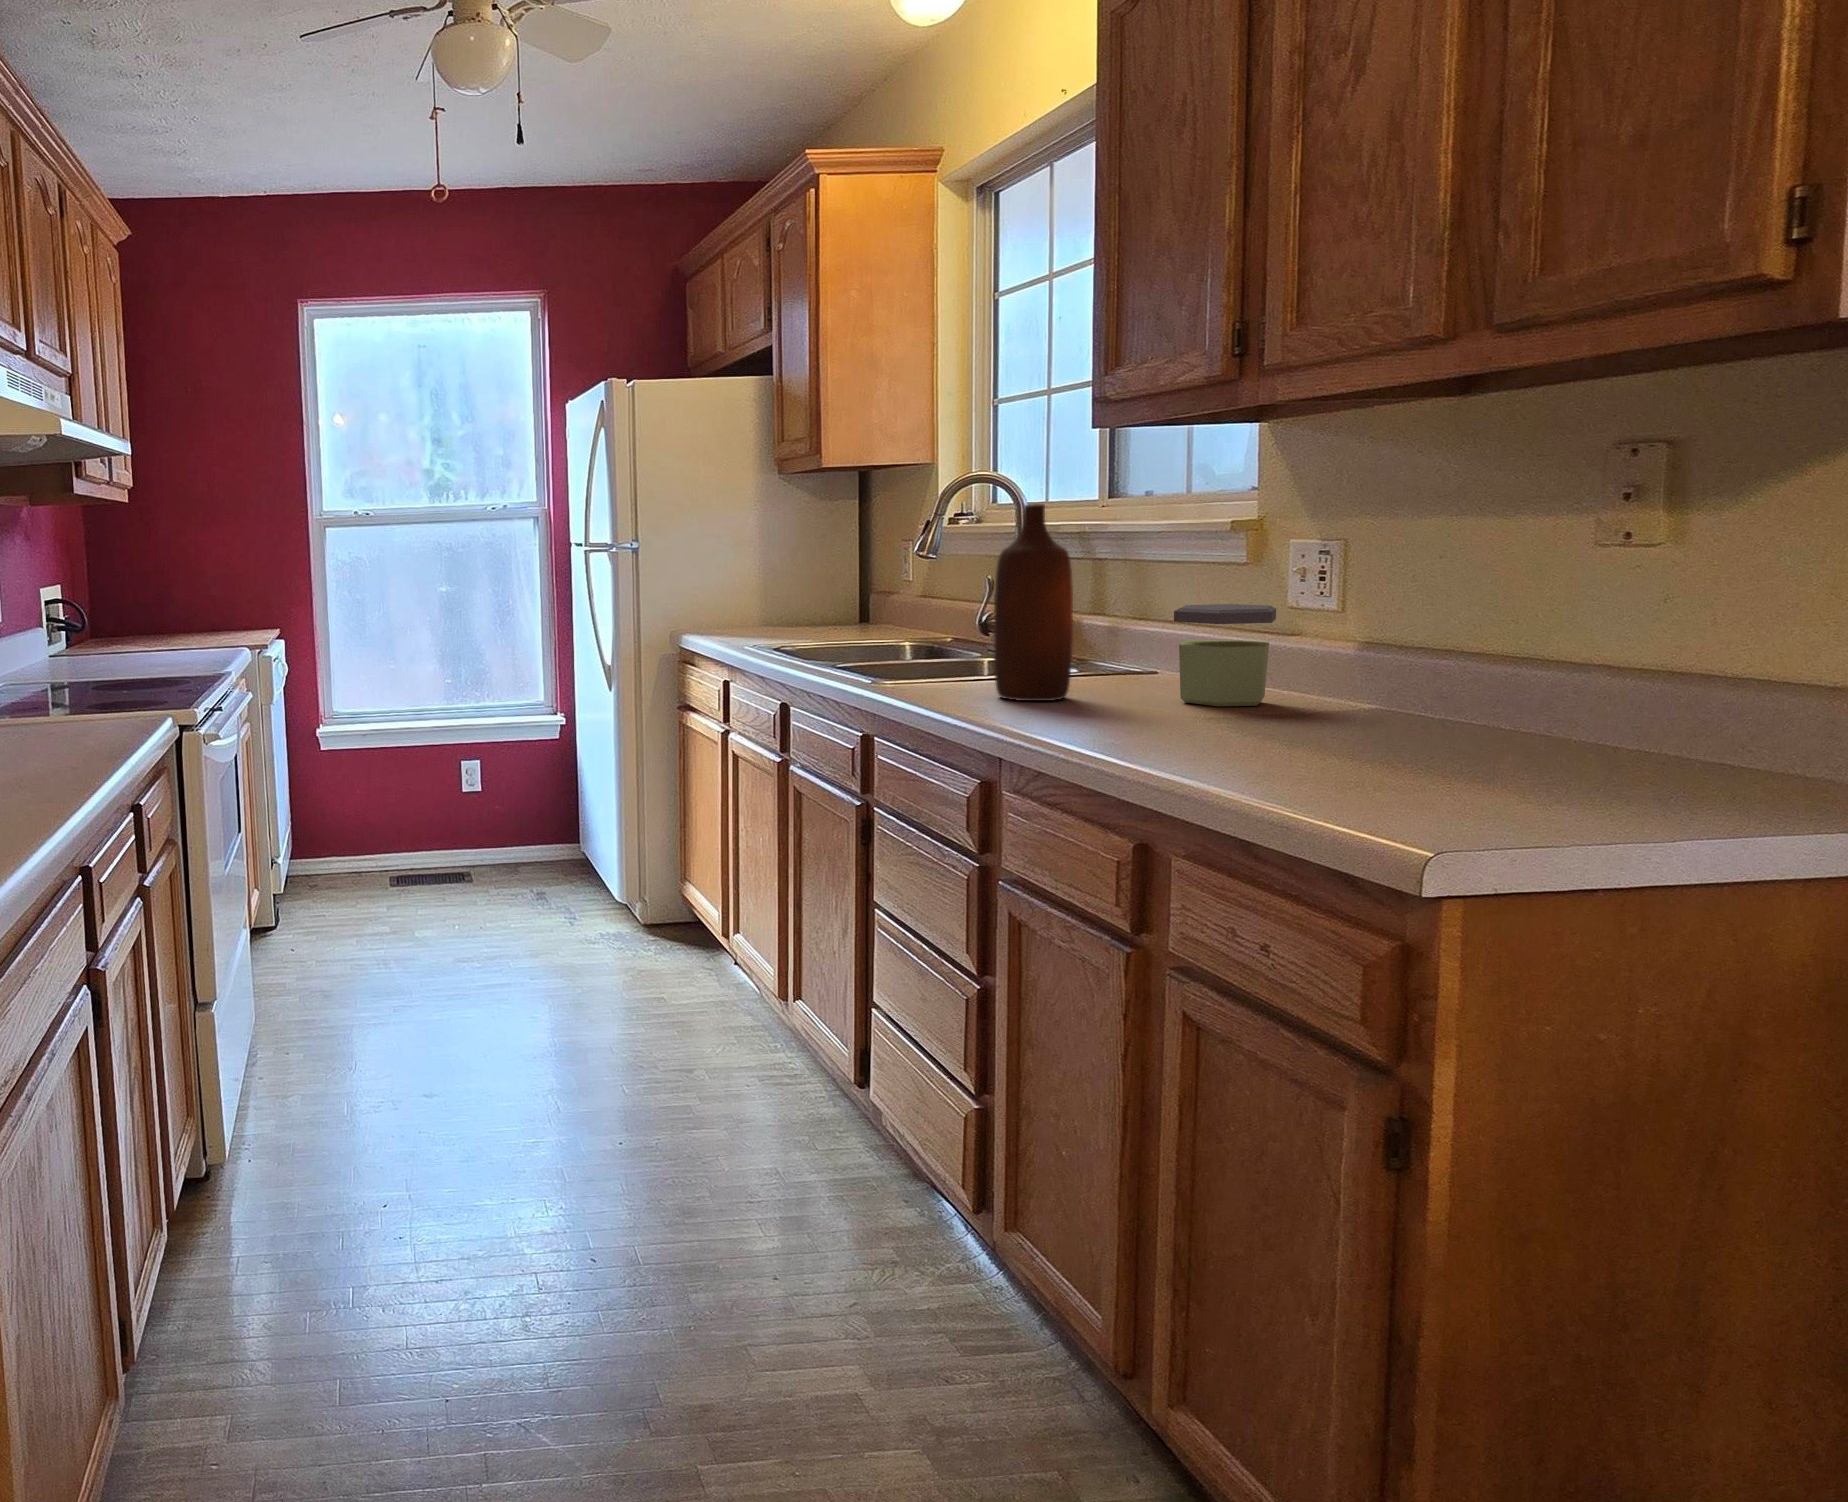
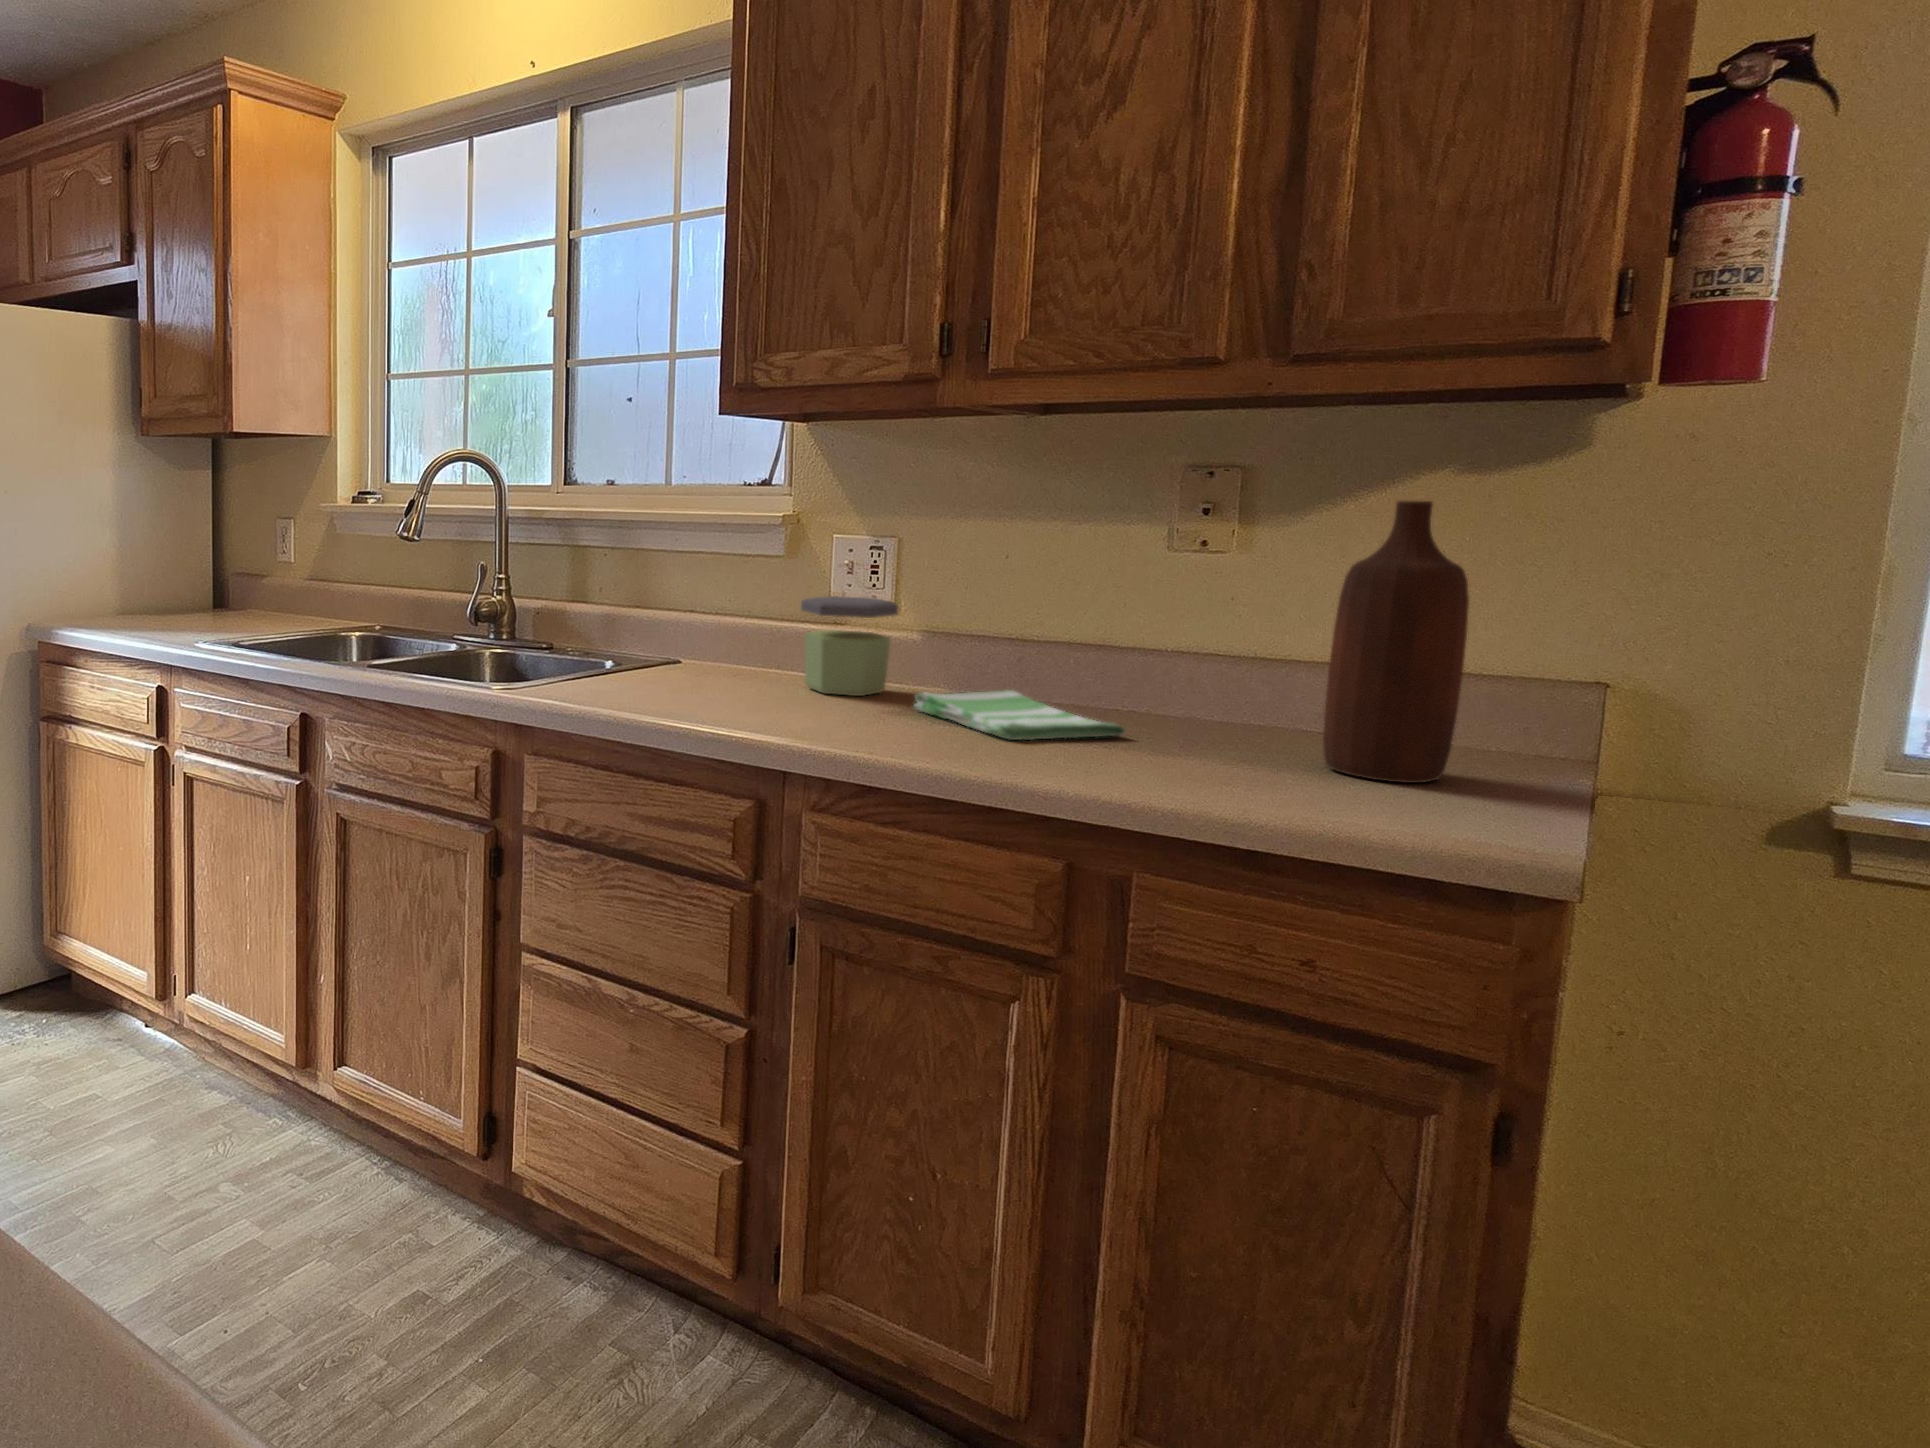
bottle: present [994,504,1073,701] -> present [1323,501,1469,783]
dish towel: none [1209,700,1377,748] -> present [914,690,1125,740]

